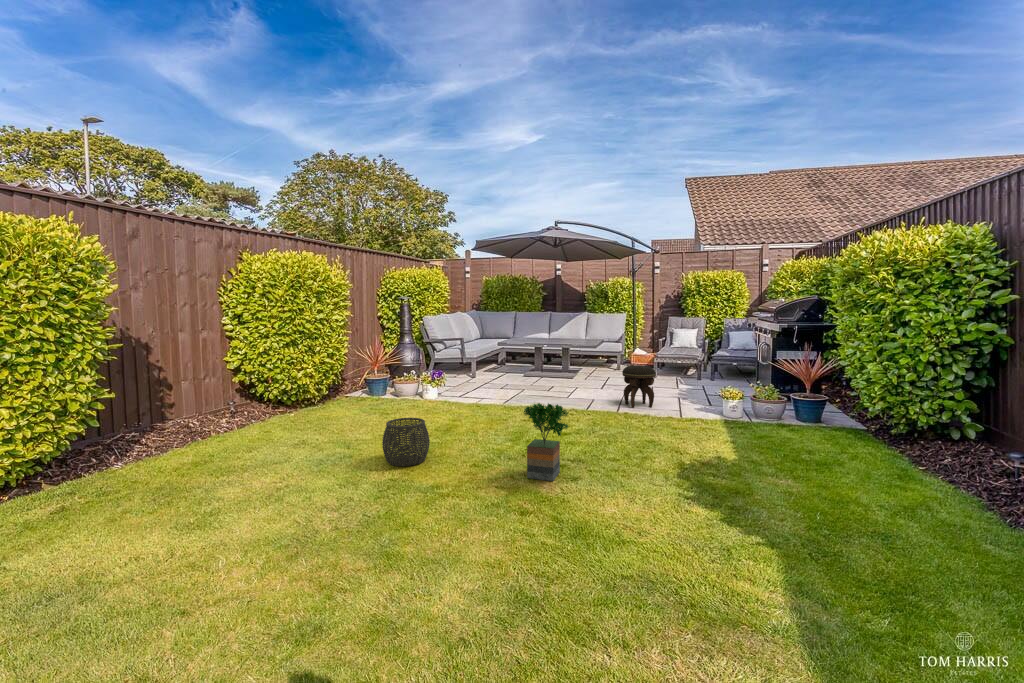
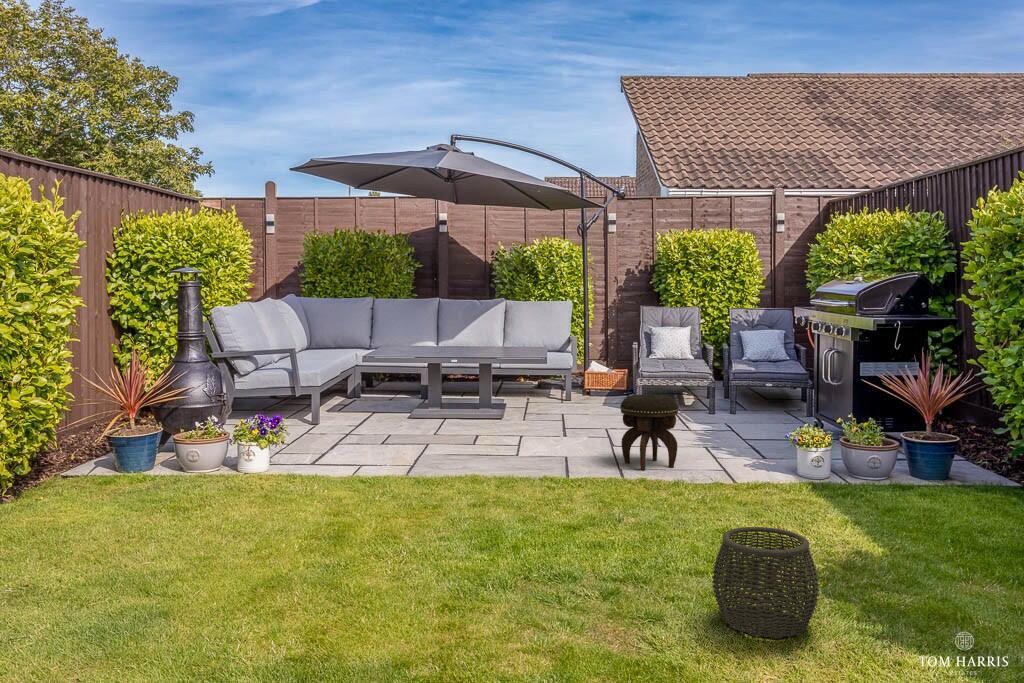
potted tree: present [524,403,568,481] -> none [542,482,643,640]
woven basket: present [382,418,430,466] -> present [712,527,819,639]

